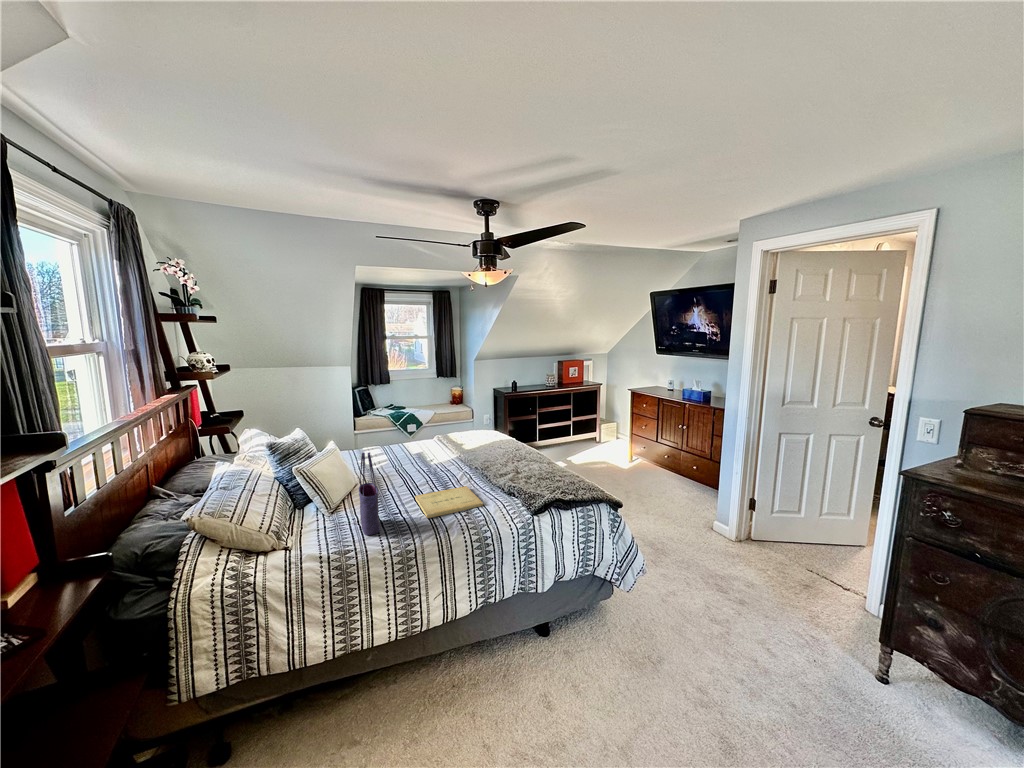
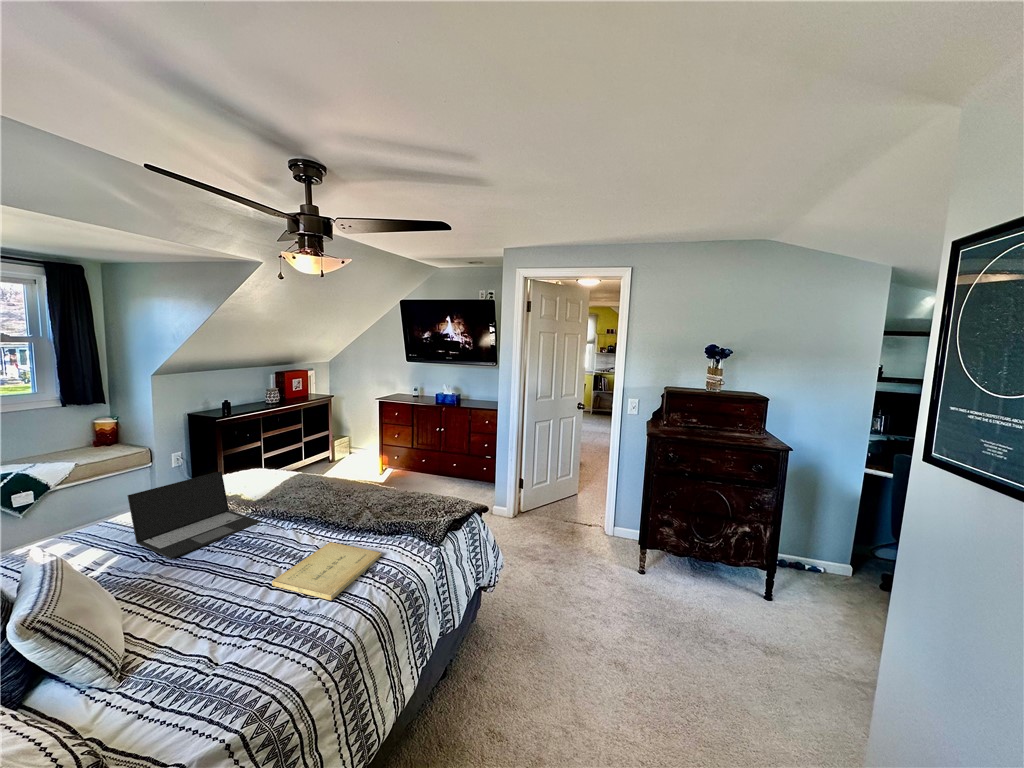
laptop: none [396,425,455,470] -> present [128,471,261,559]
tote bag: present [359,452,380,535] -> none [221,530,279,670]

